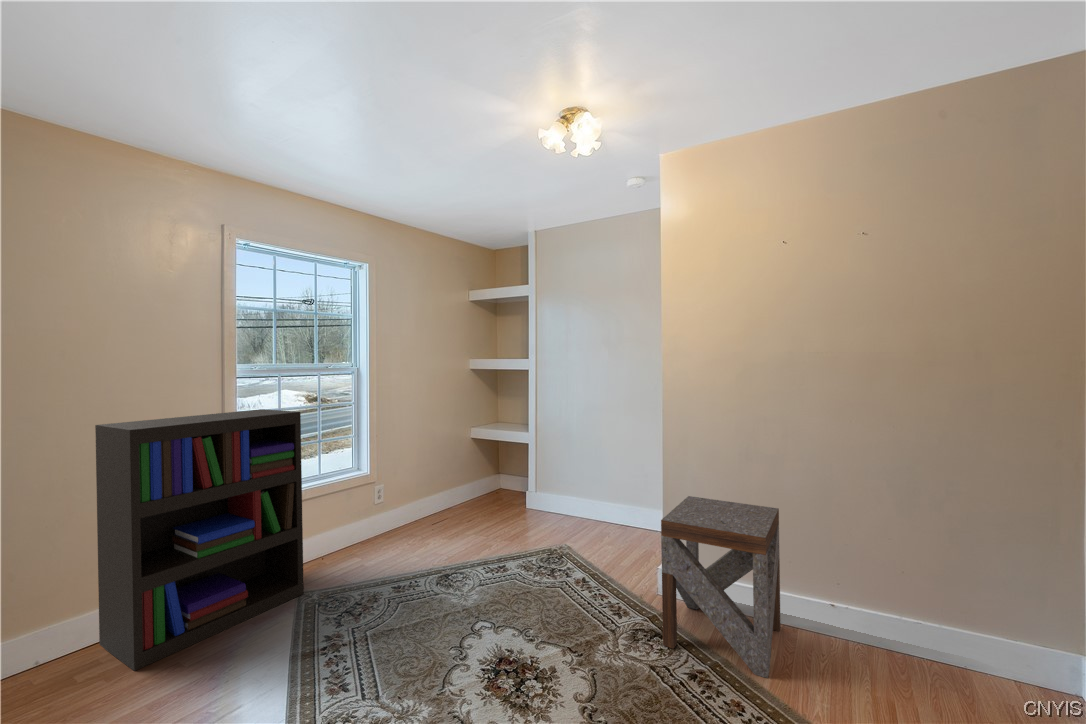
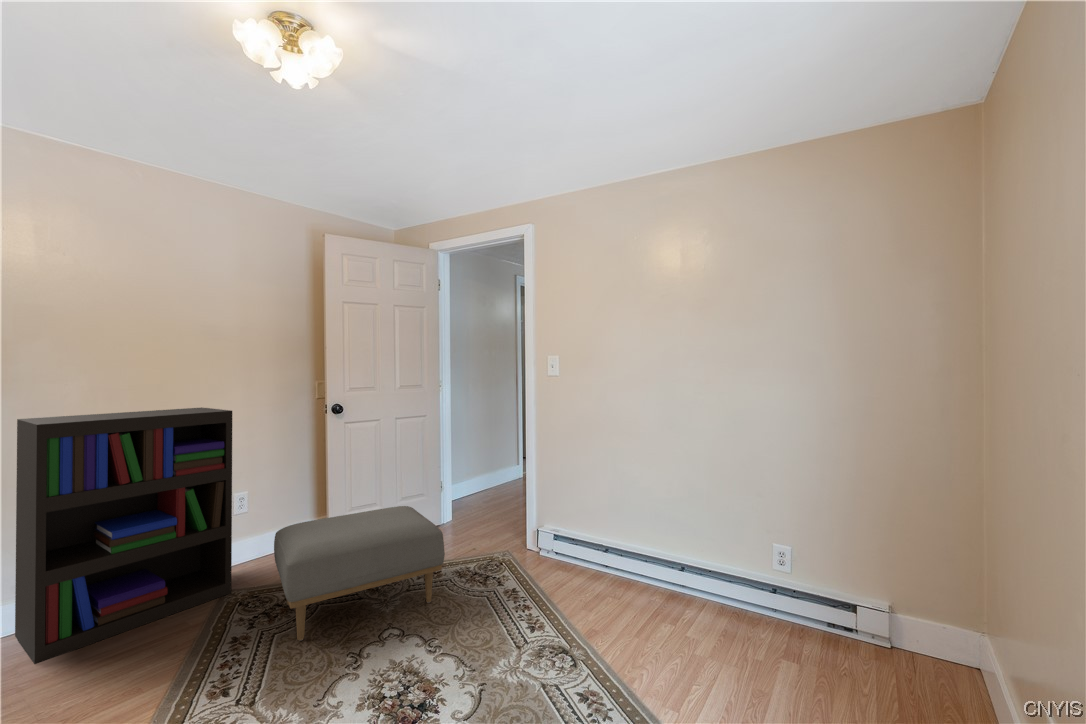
side table: present [661,496,781,678] -> none [567,507,699,704]
ottoman: none [351,502,521,637] -> present [274,506,445,641]

